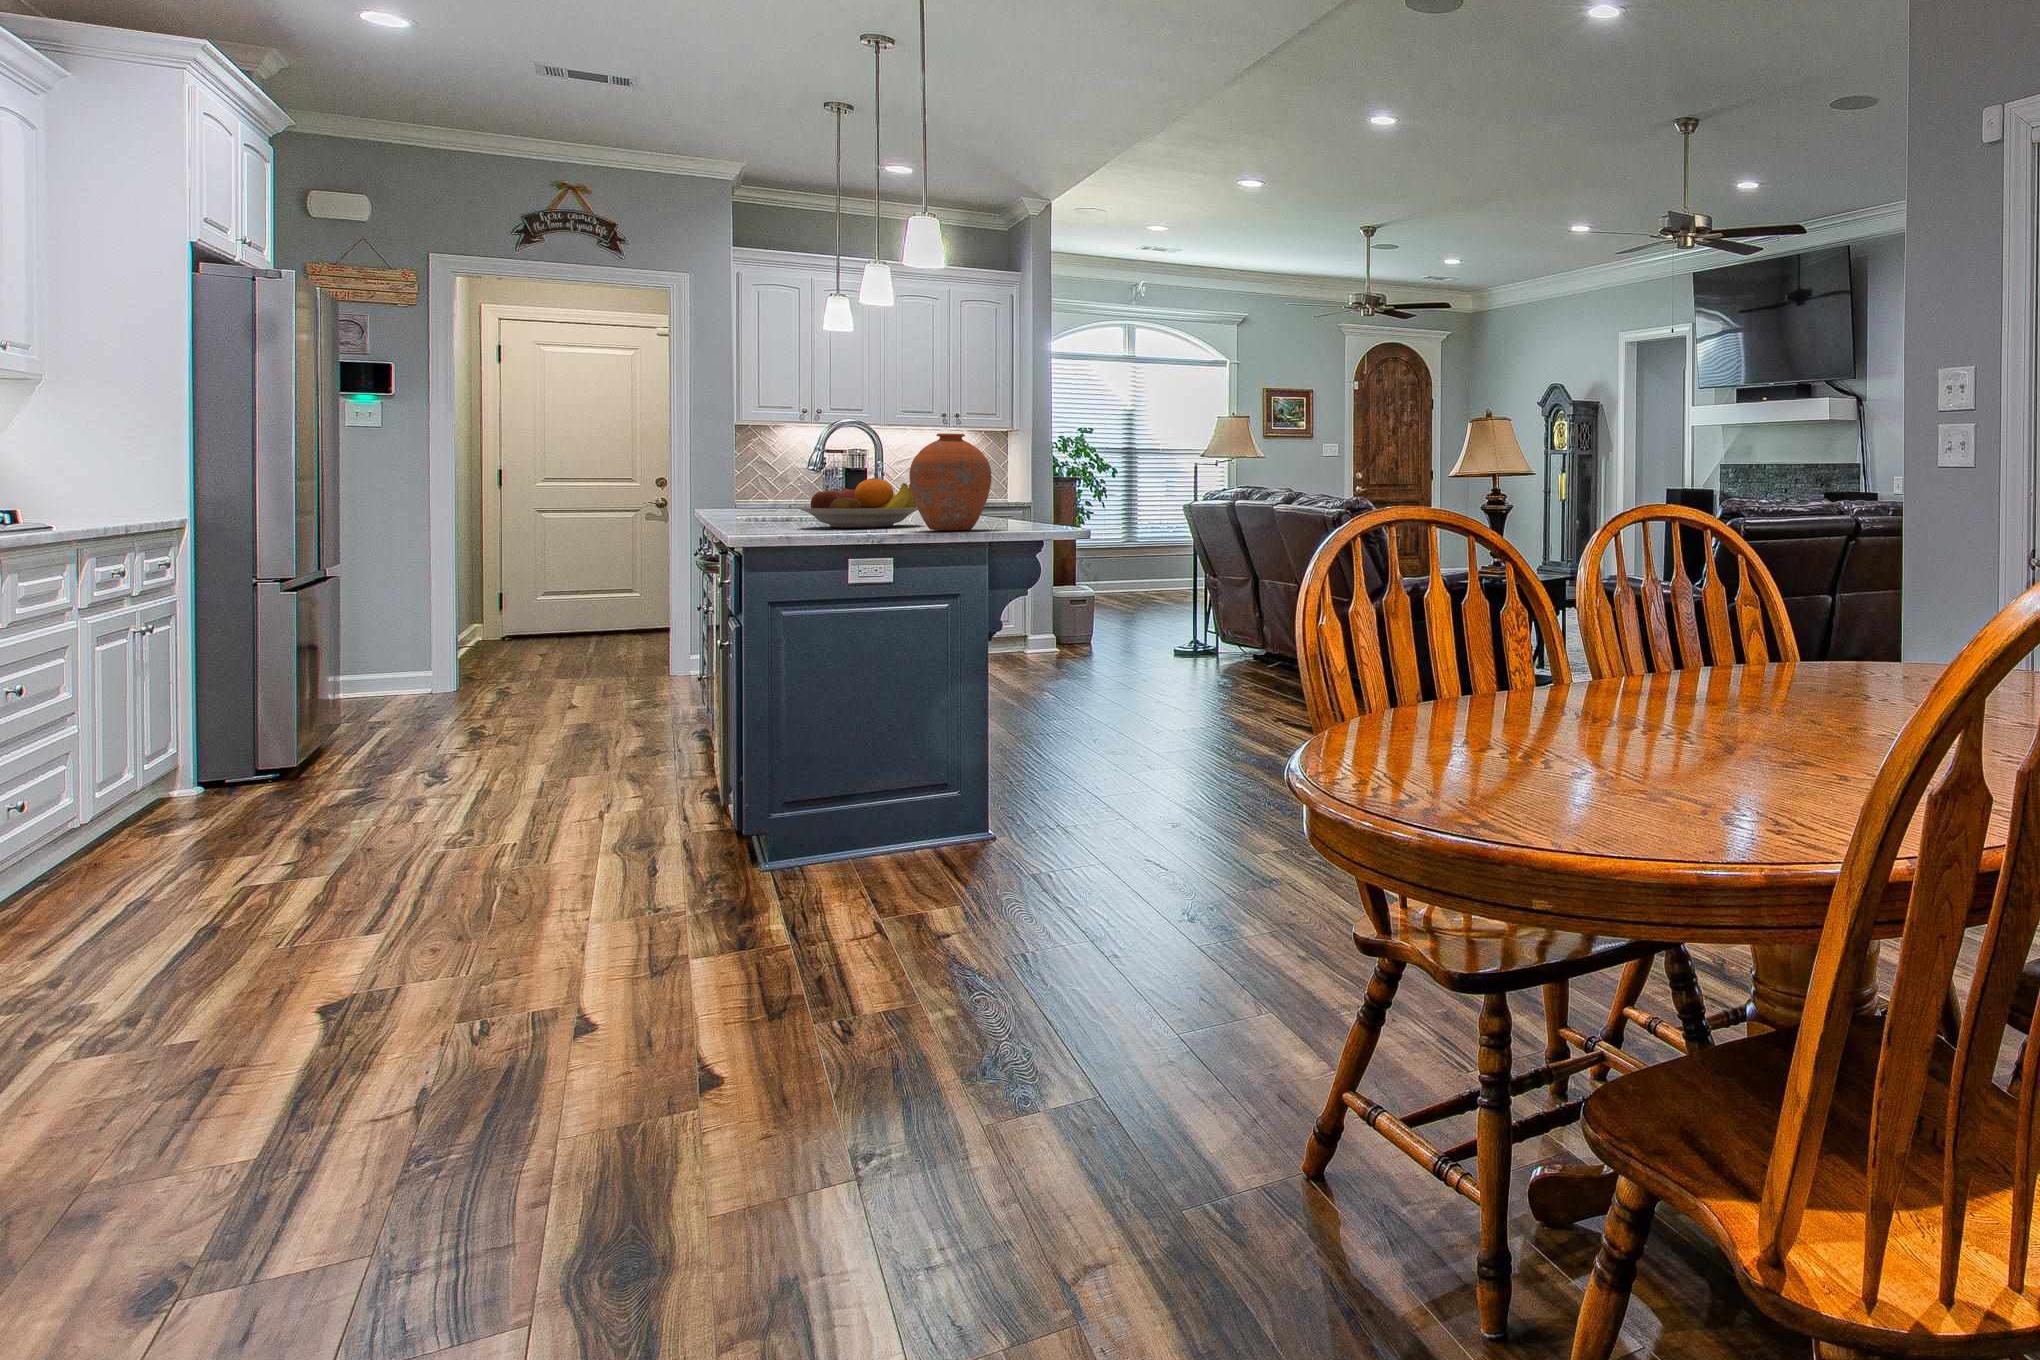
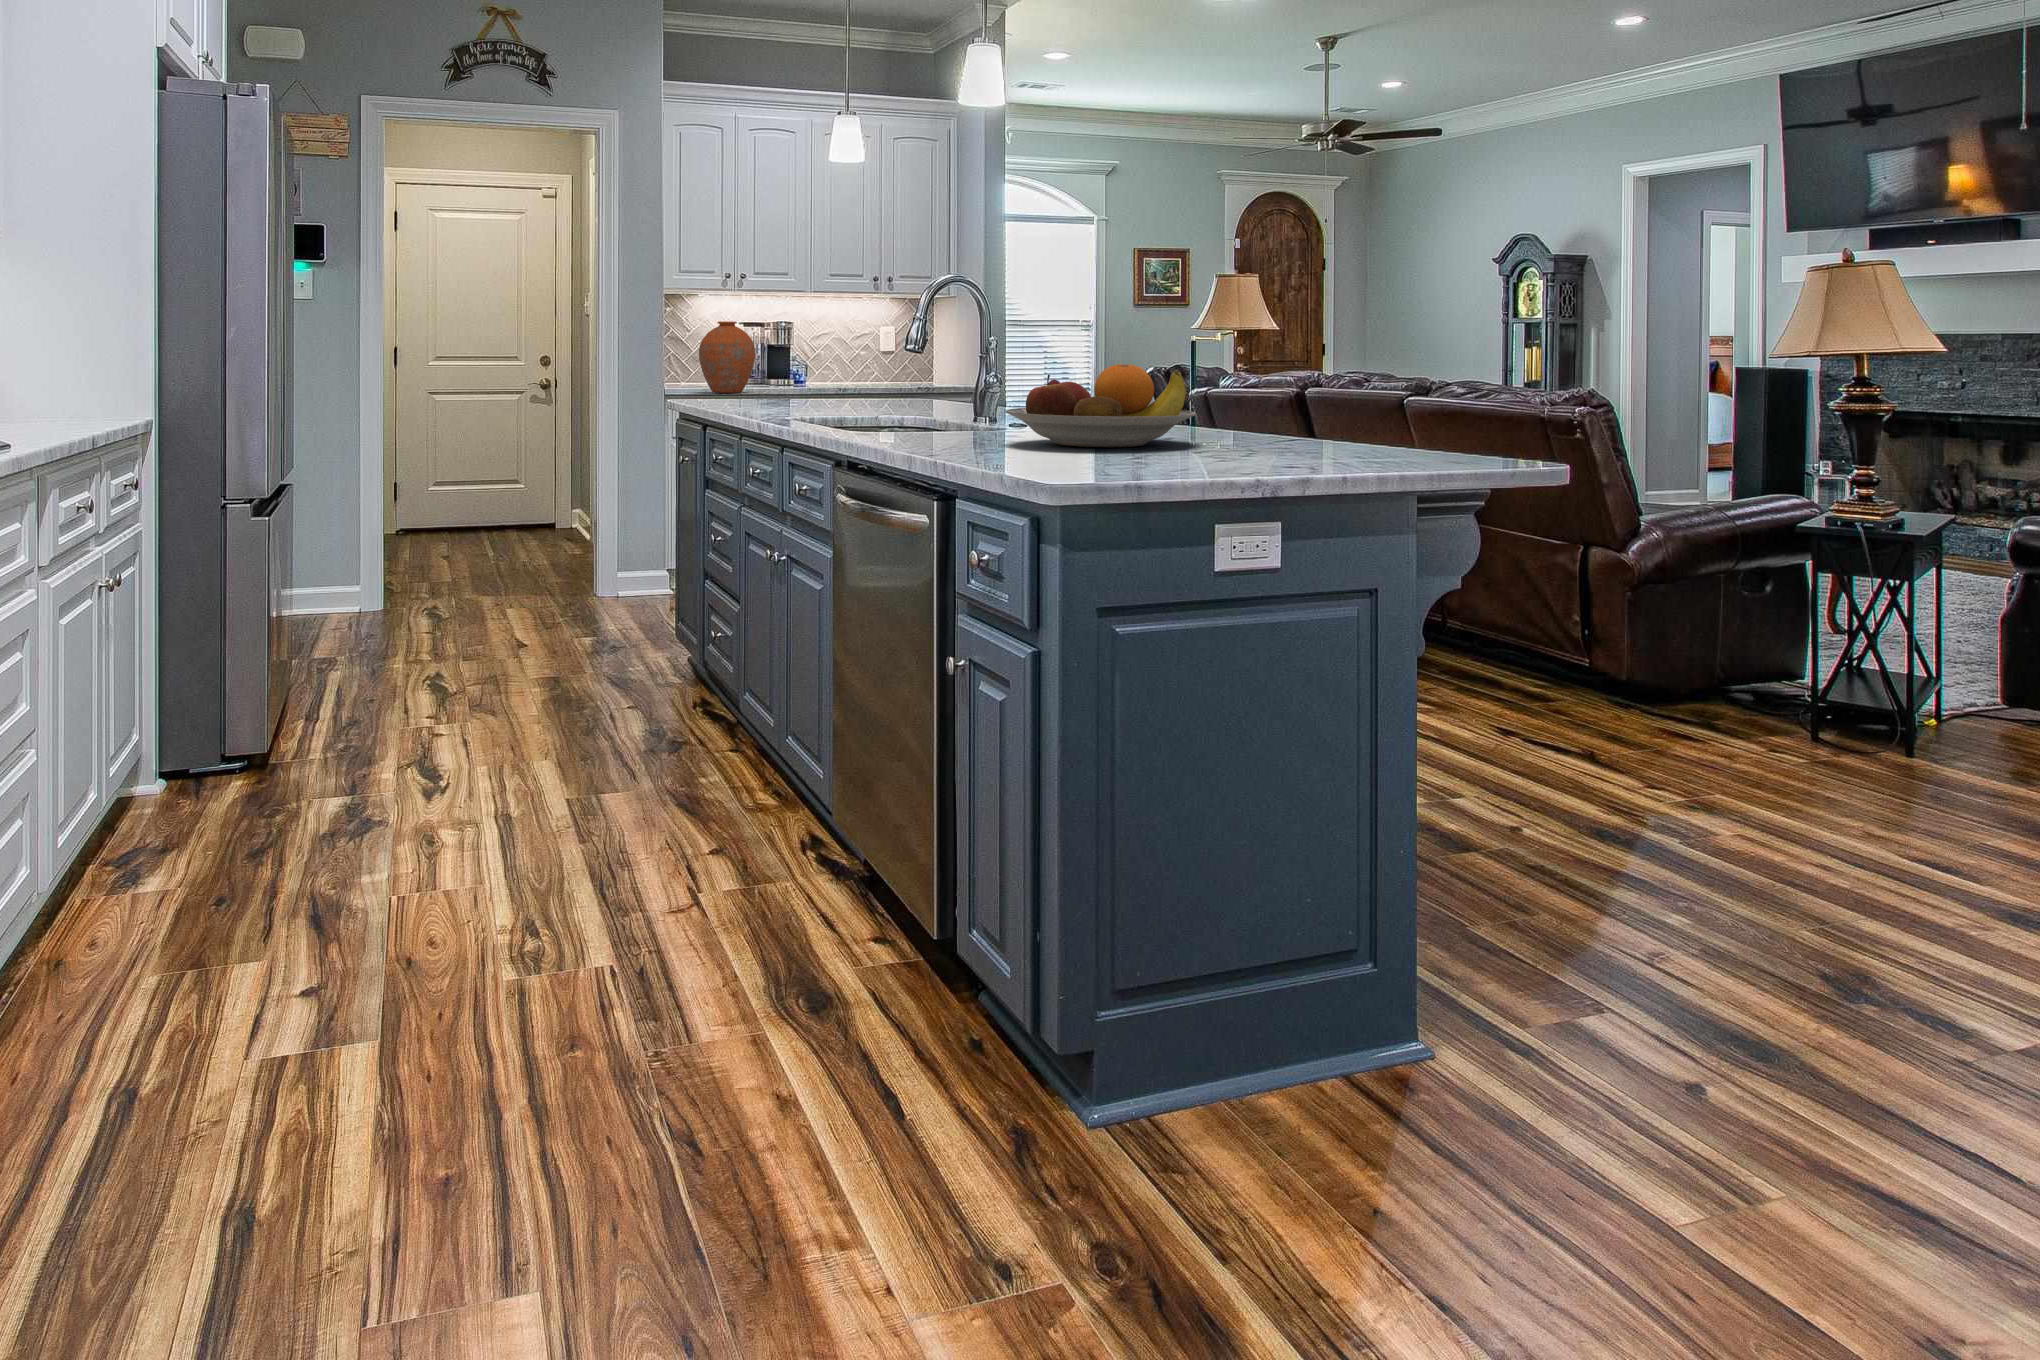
vase: present [909,433,991,530] -> present [699,321,755,393]

